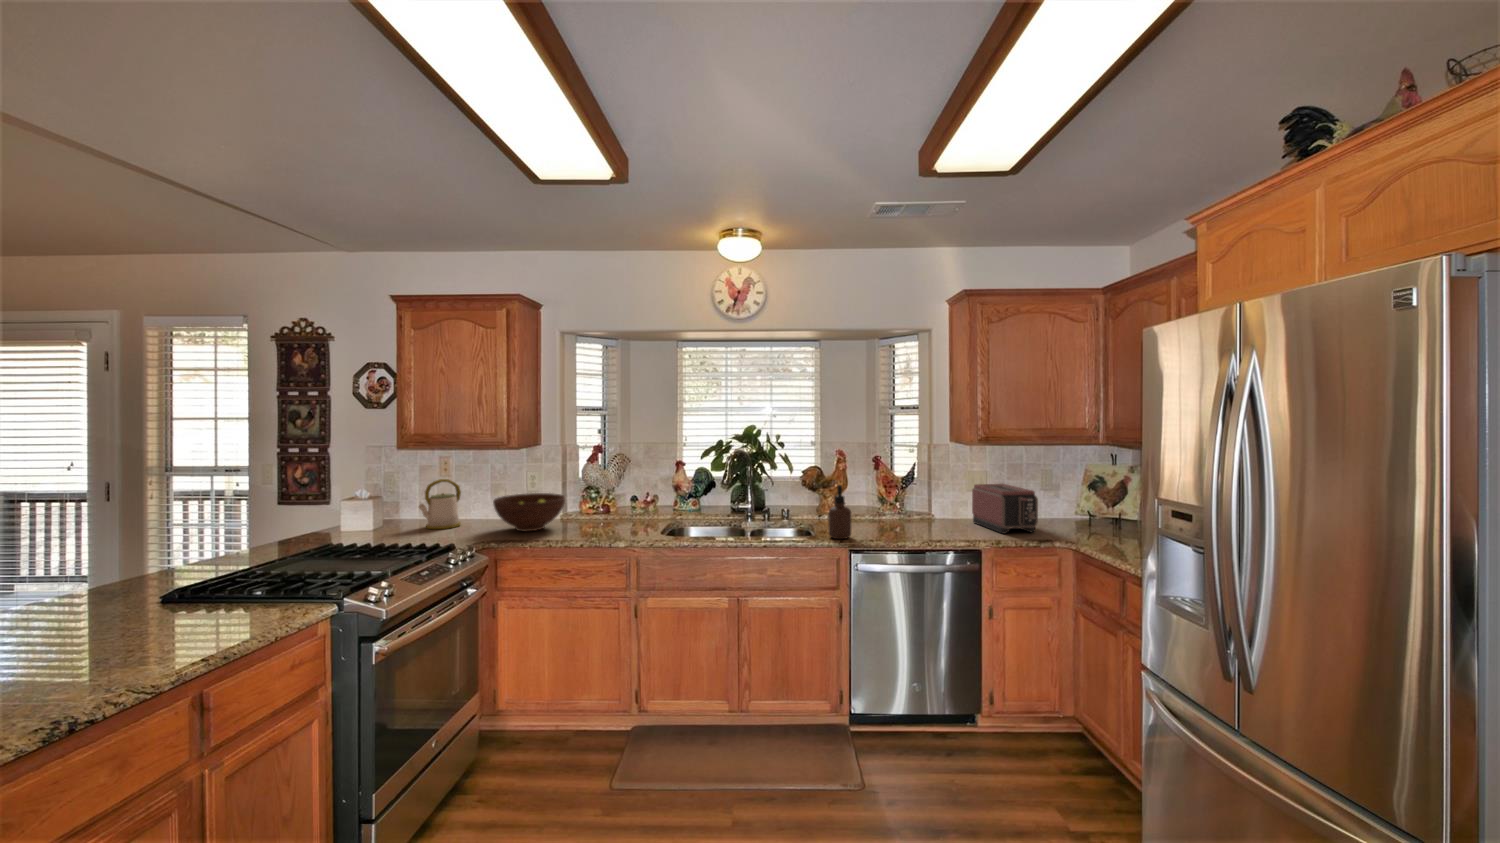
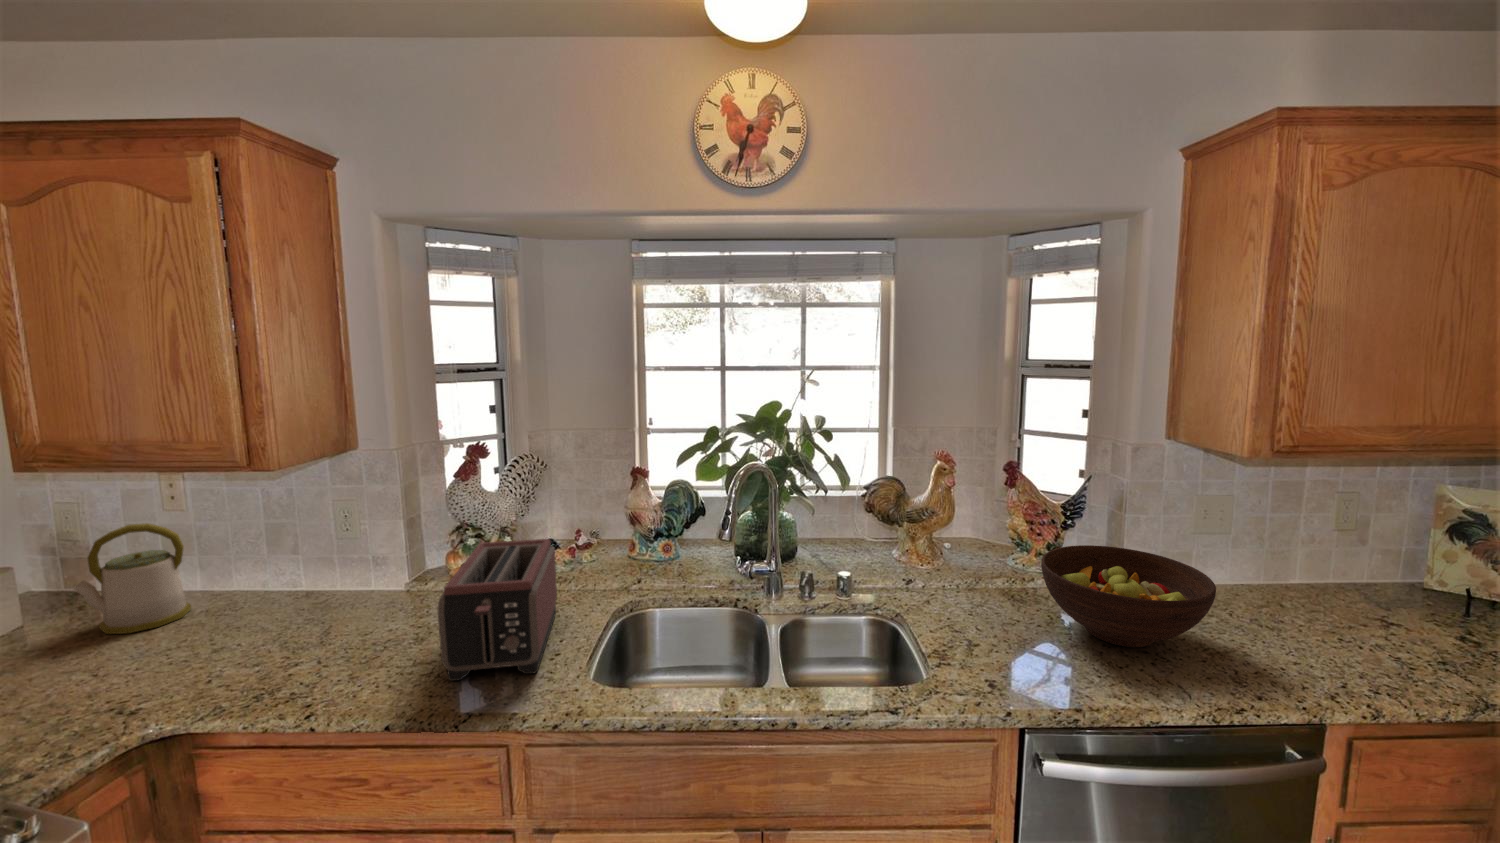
toaster: present [972,484,1038,534] -> present [438,539,557,681]
soap dispenser: present [828,485,851,539] -> none [960,558,1017,687]
fruit bowl: present [493,493,565,531] -> present [1041,545,1216,647]

